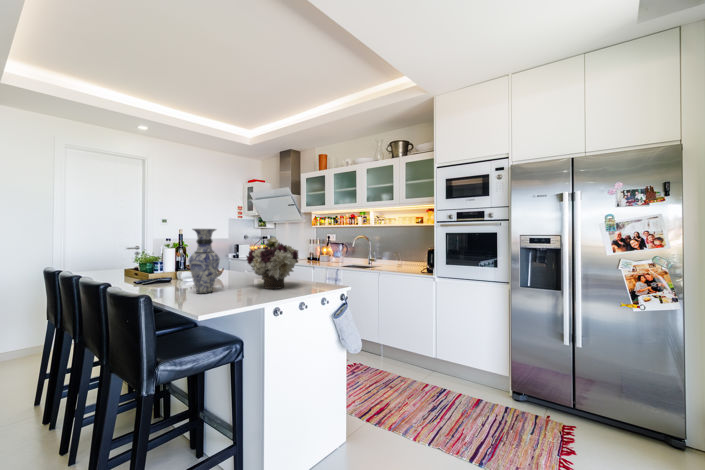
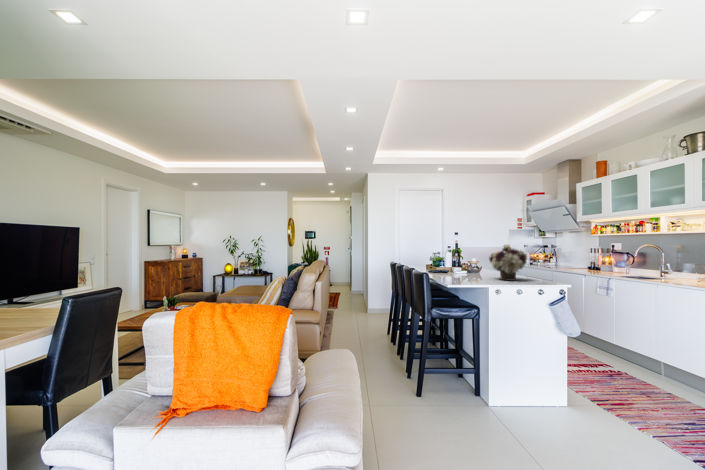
vase: present [189,229,220,294] -> none [452,239,470,278]

